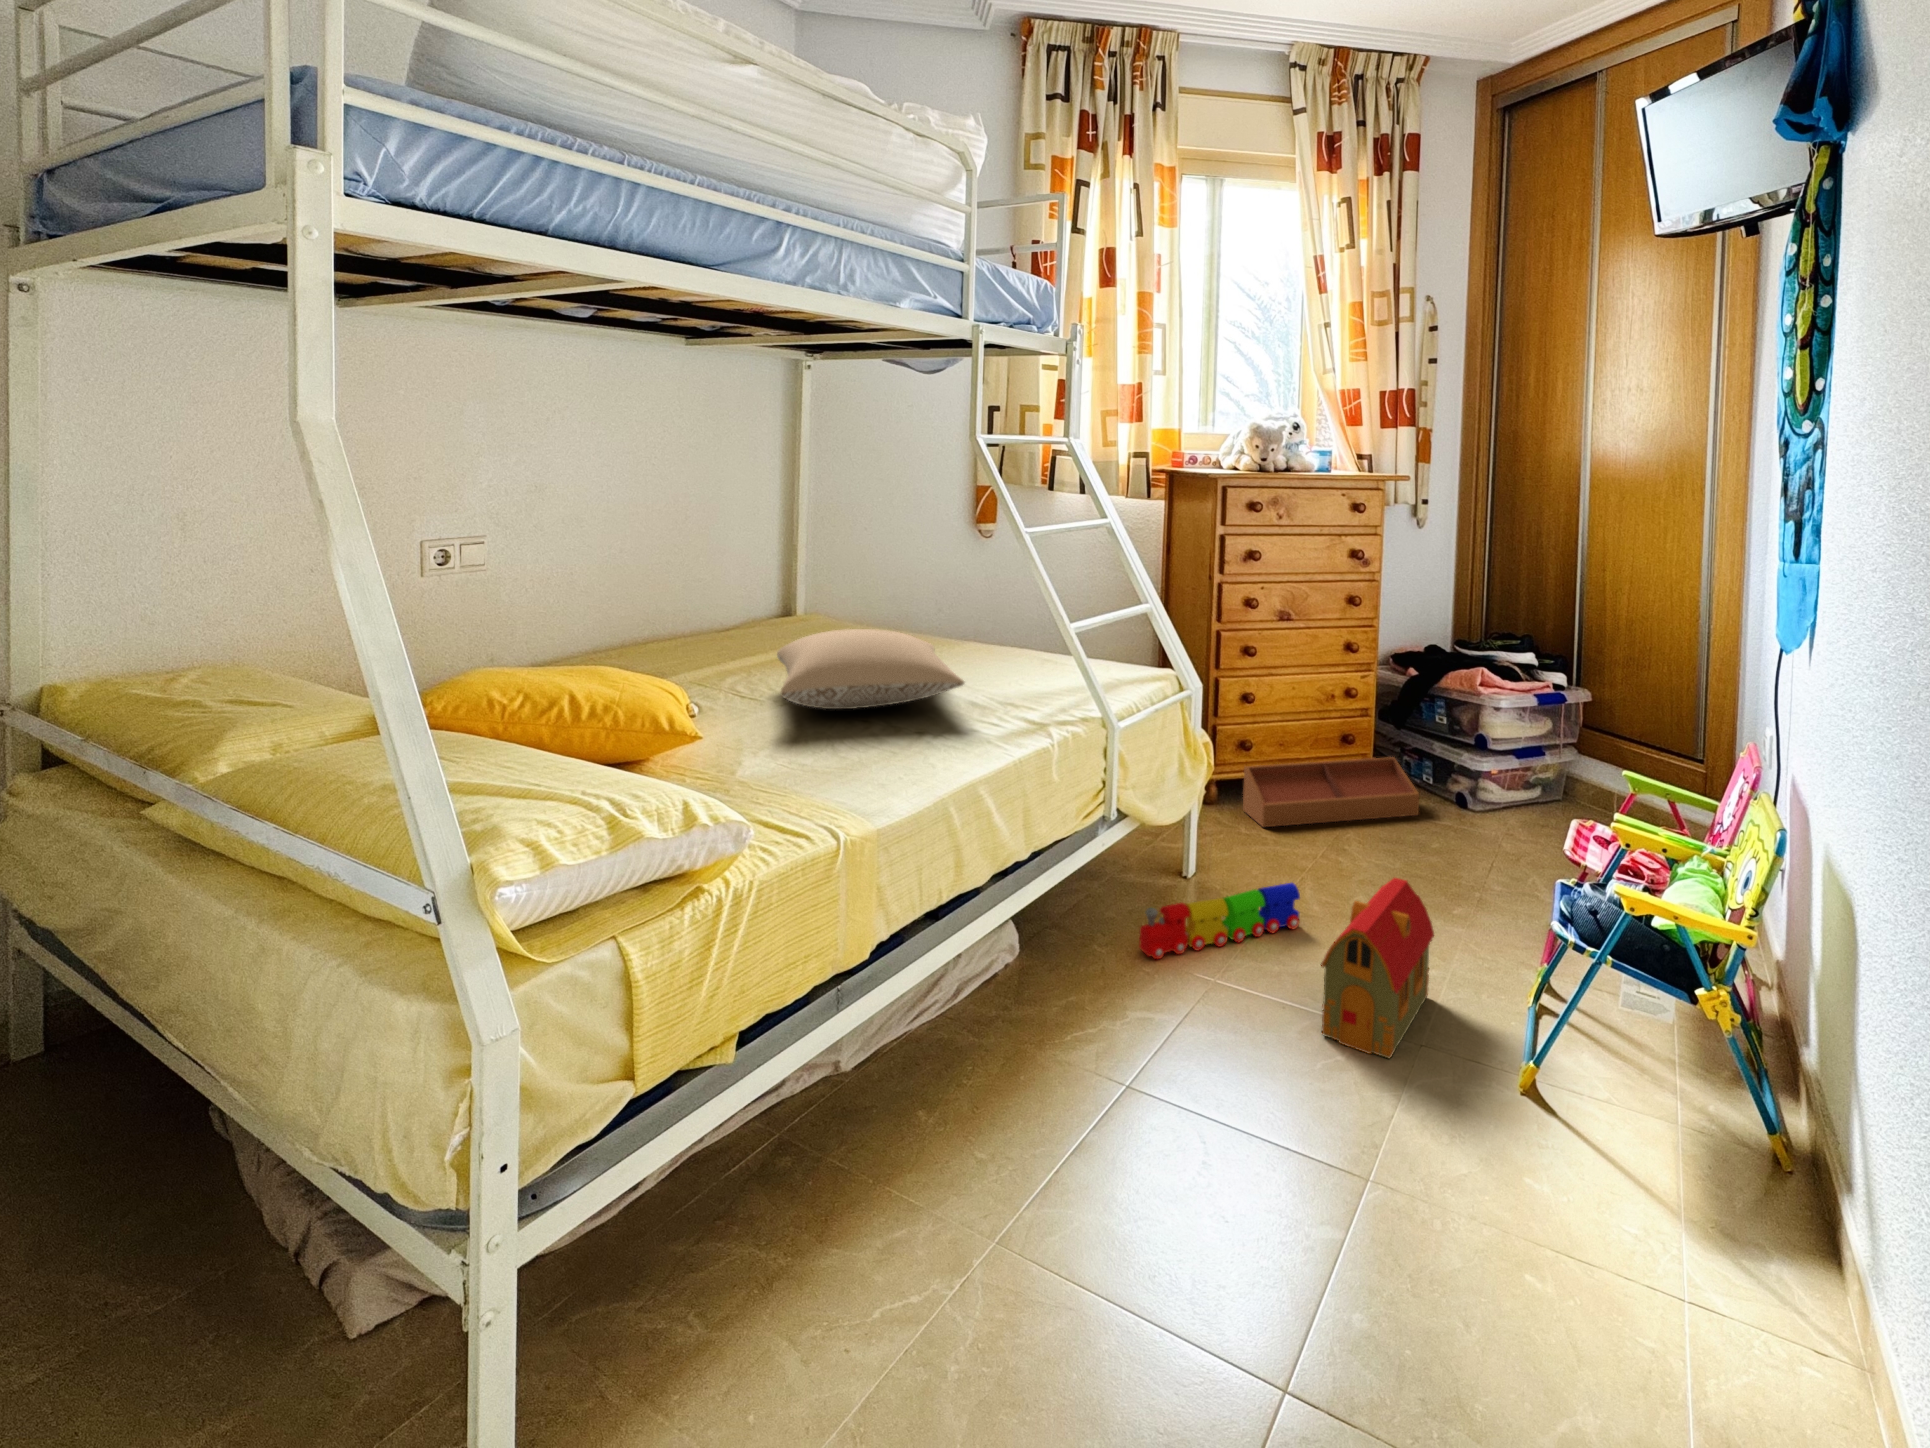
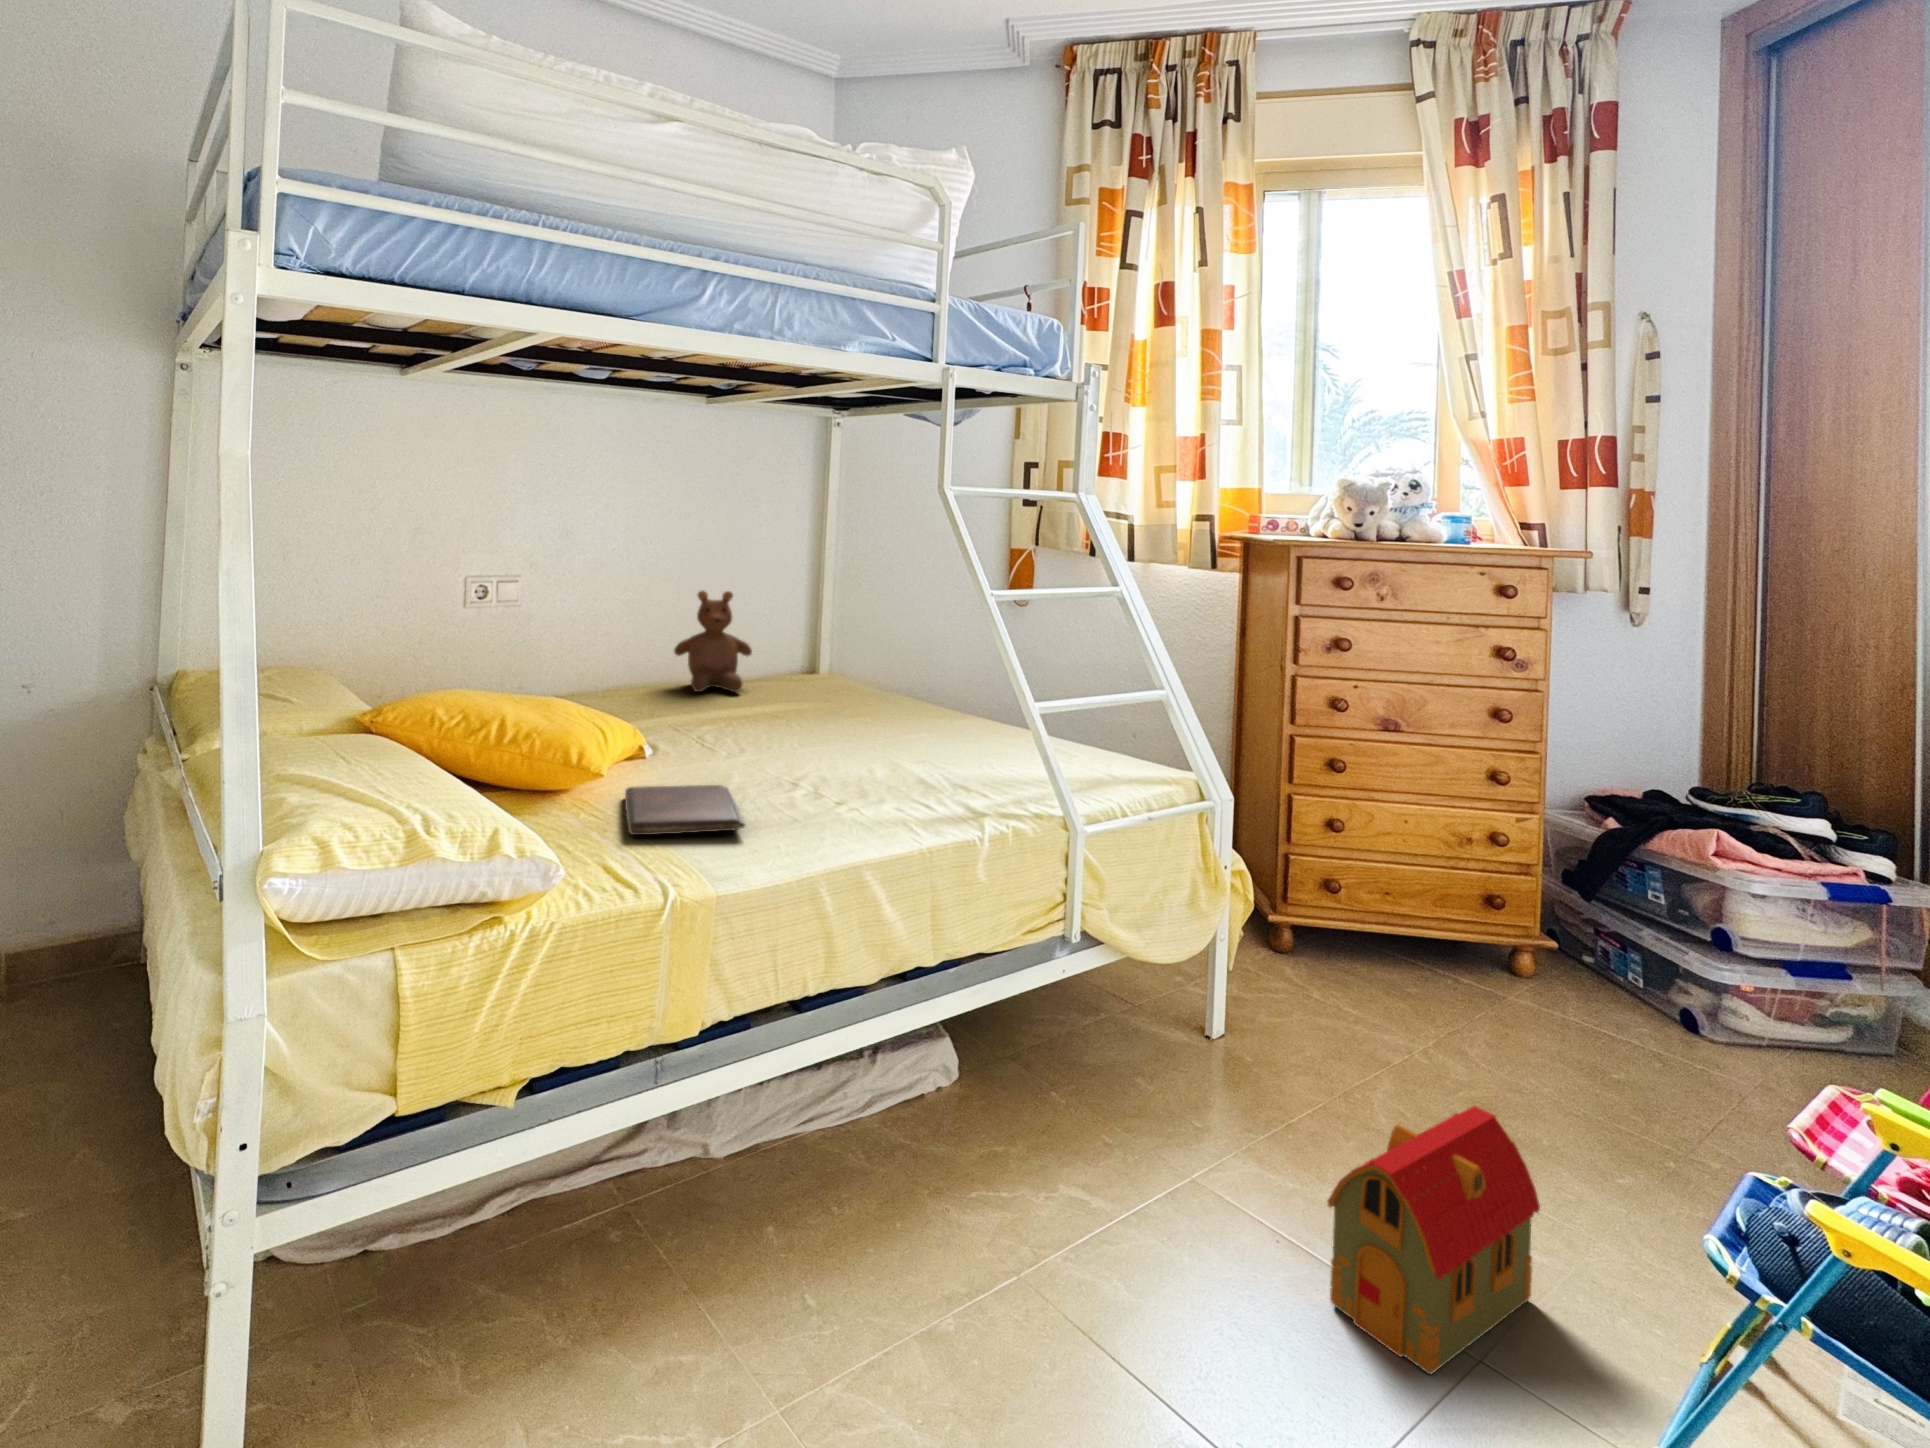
teddy bear: none [660,543,743,649] -> present [674,591,752,692]
pillow: present [777,629,964,709] -> none [707,684,903,766]
book: none [715,734,862,792] -> present [625,785,745,835]
storage bin: present [1243,757,1419,827] -> none [1325,911,1607,1028]
toy train: present [1140,883,1300,959] -> none [1112,1063,1352,1142]

